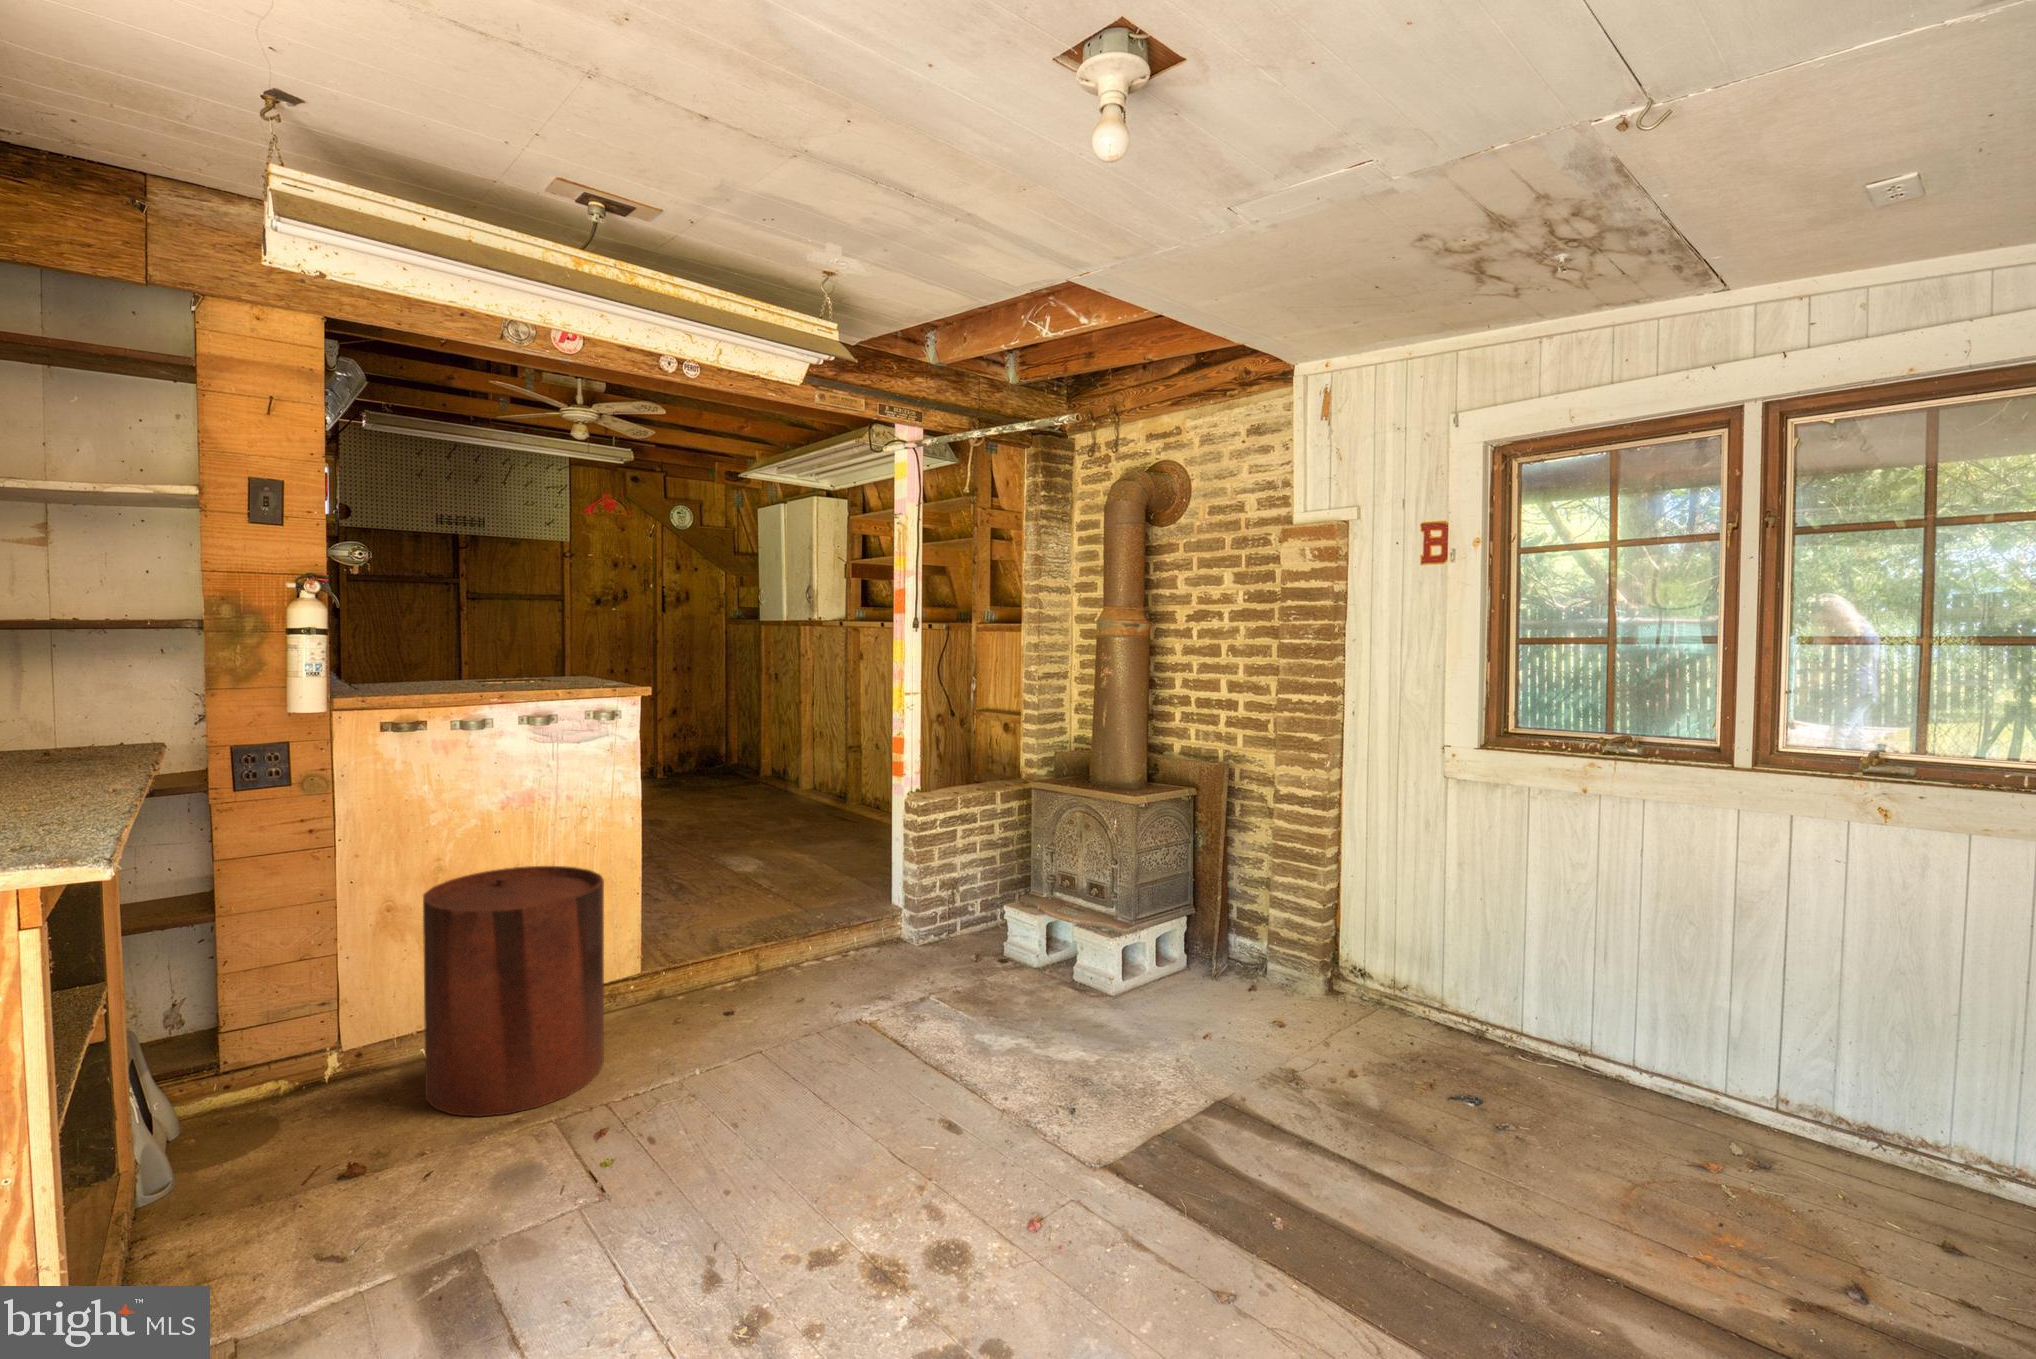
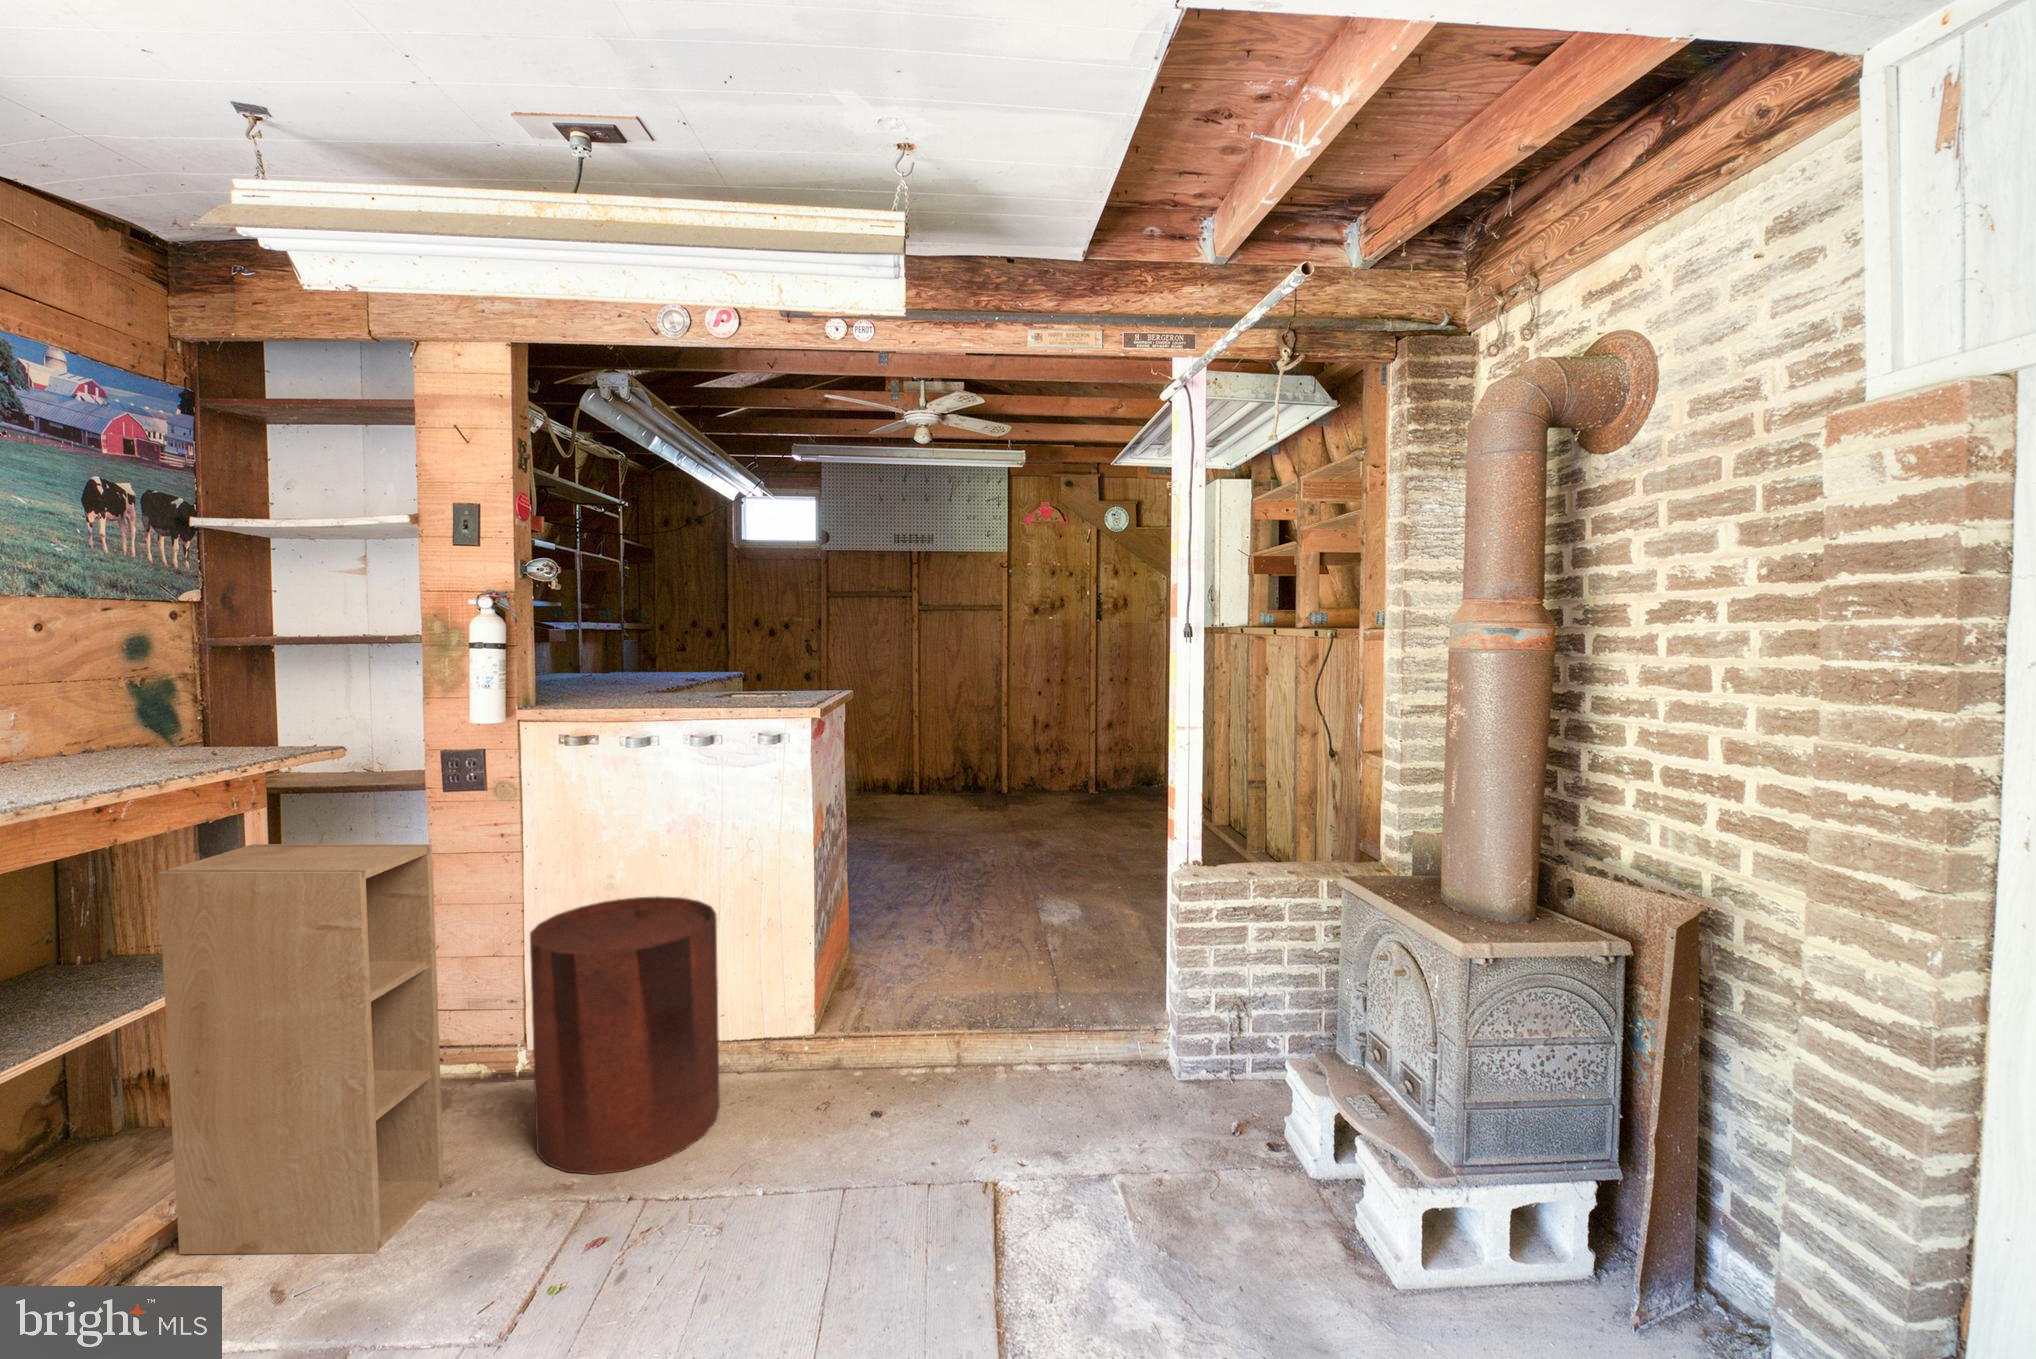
shelving unit: none [133,822,398,1287] -> present [158,844,444,1254]

